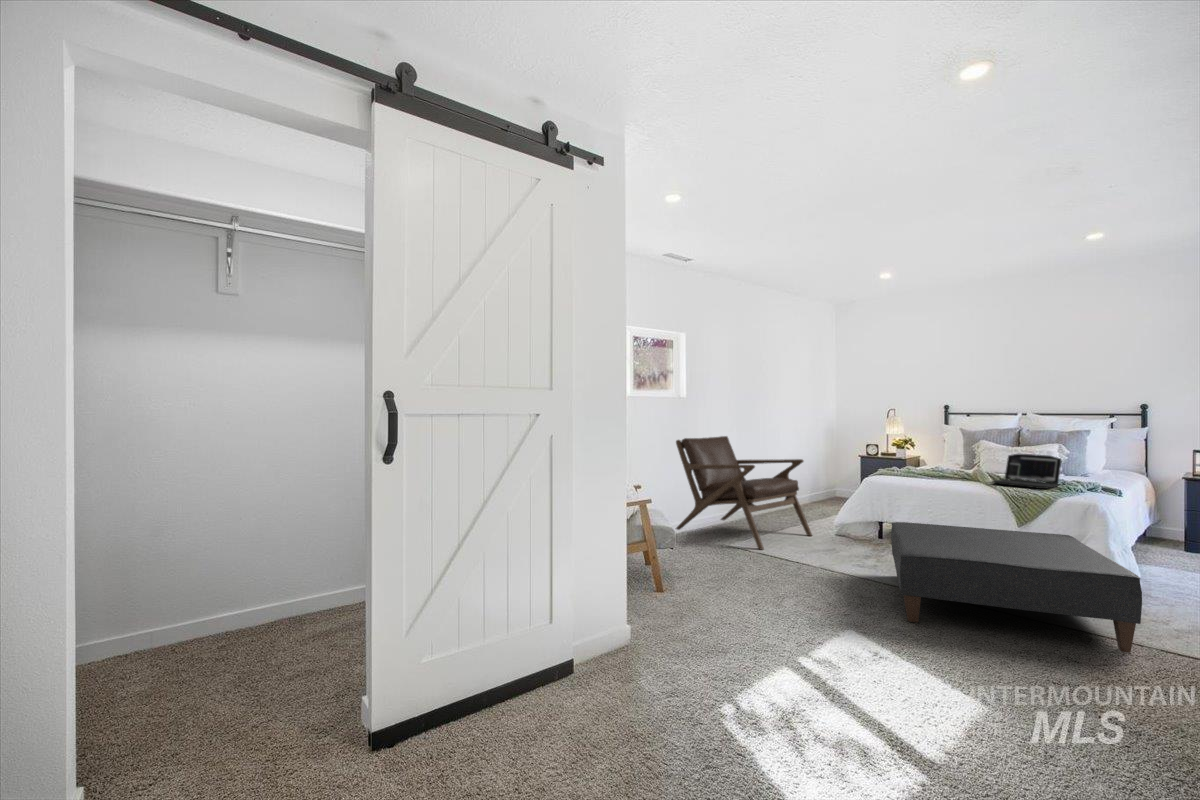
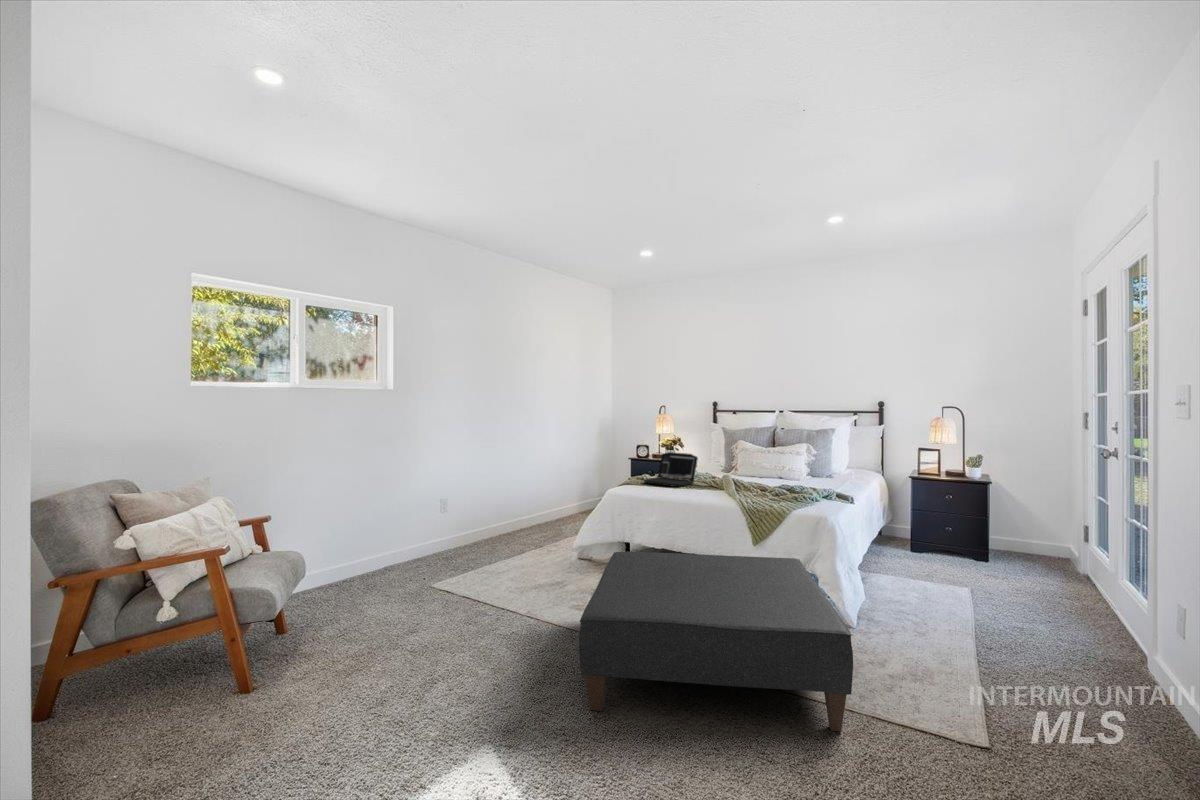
lounge chair: present [676,436,812,550] -> none [390,442,556,589]
laptop: present [993,453,1061,489] -> present [643,452,698,487]

